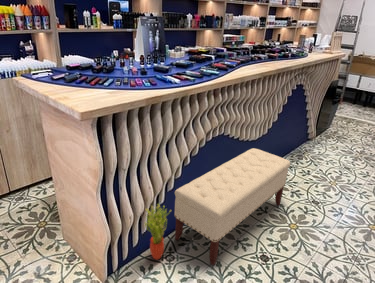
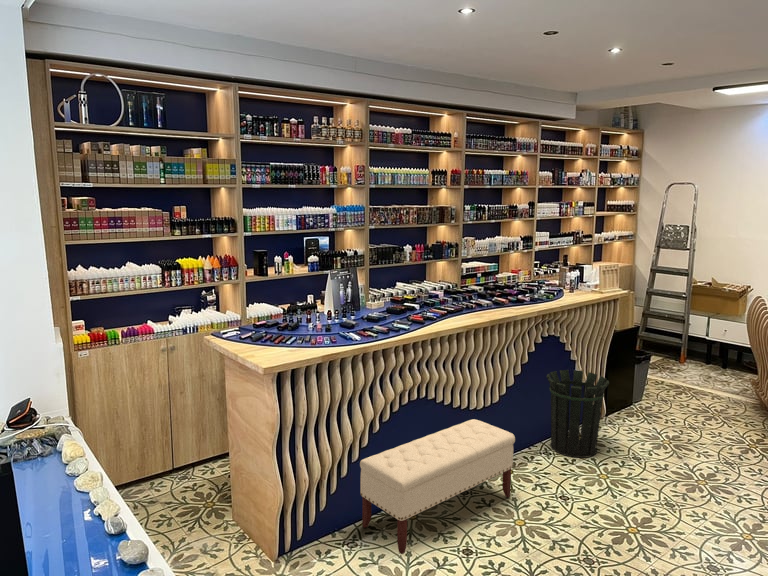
waste bin: none [292,109,343,171] -> present [547,370,609,458]
potted plant: present [145,204,167,260] -> none [321,471,353,545]

